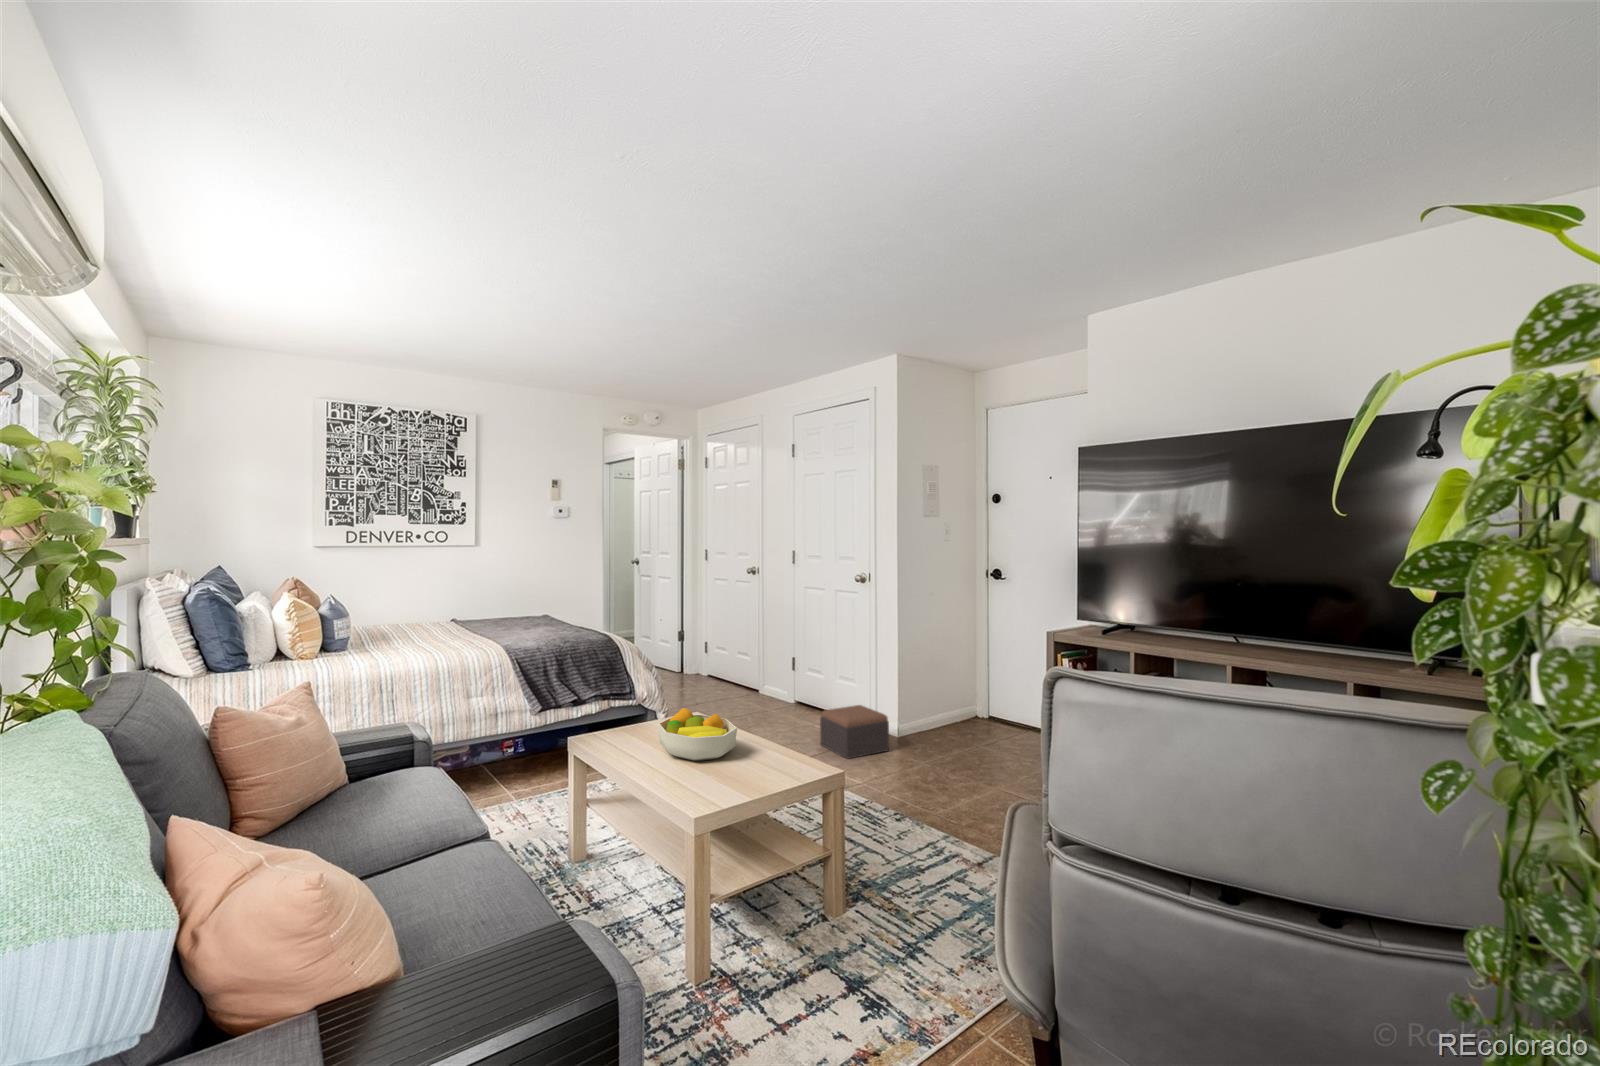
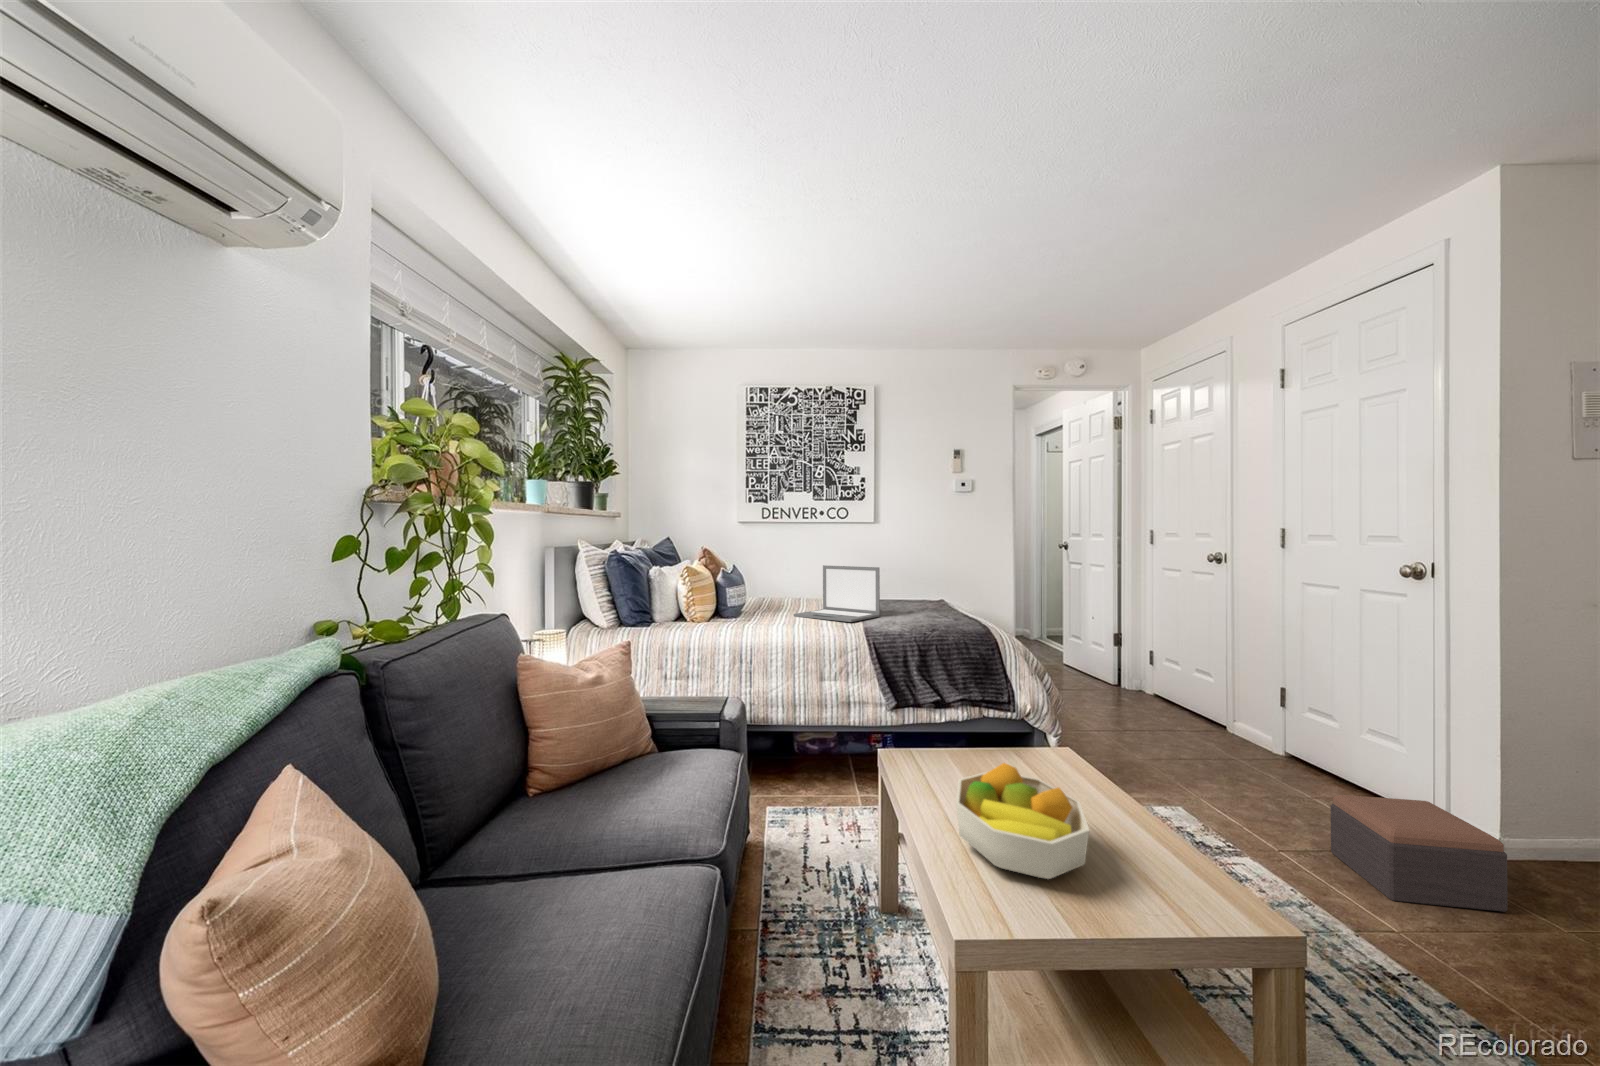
laptop: none [416,591,507,644] -> present [794,565,880,622]

